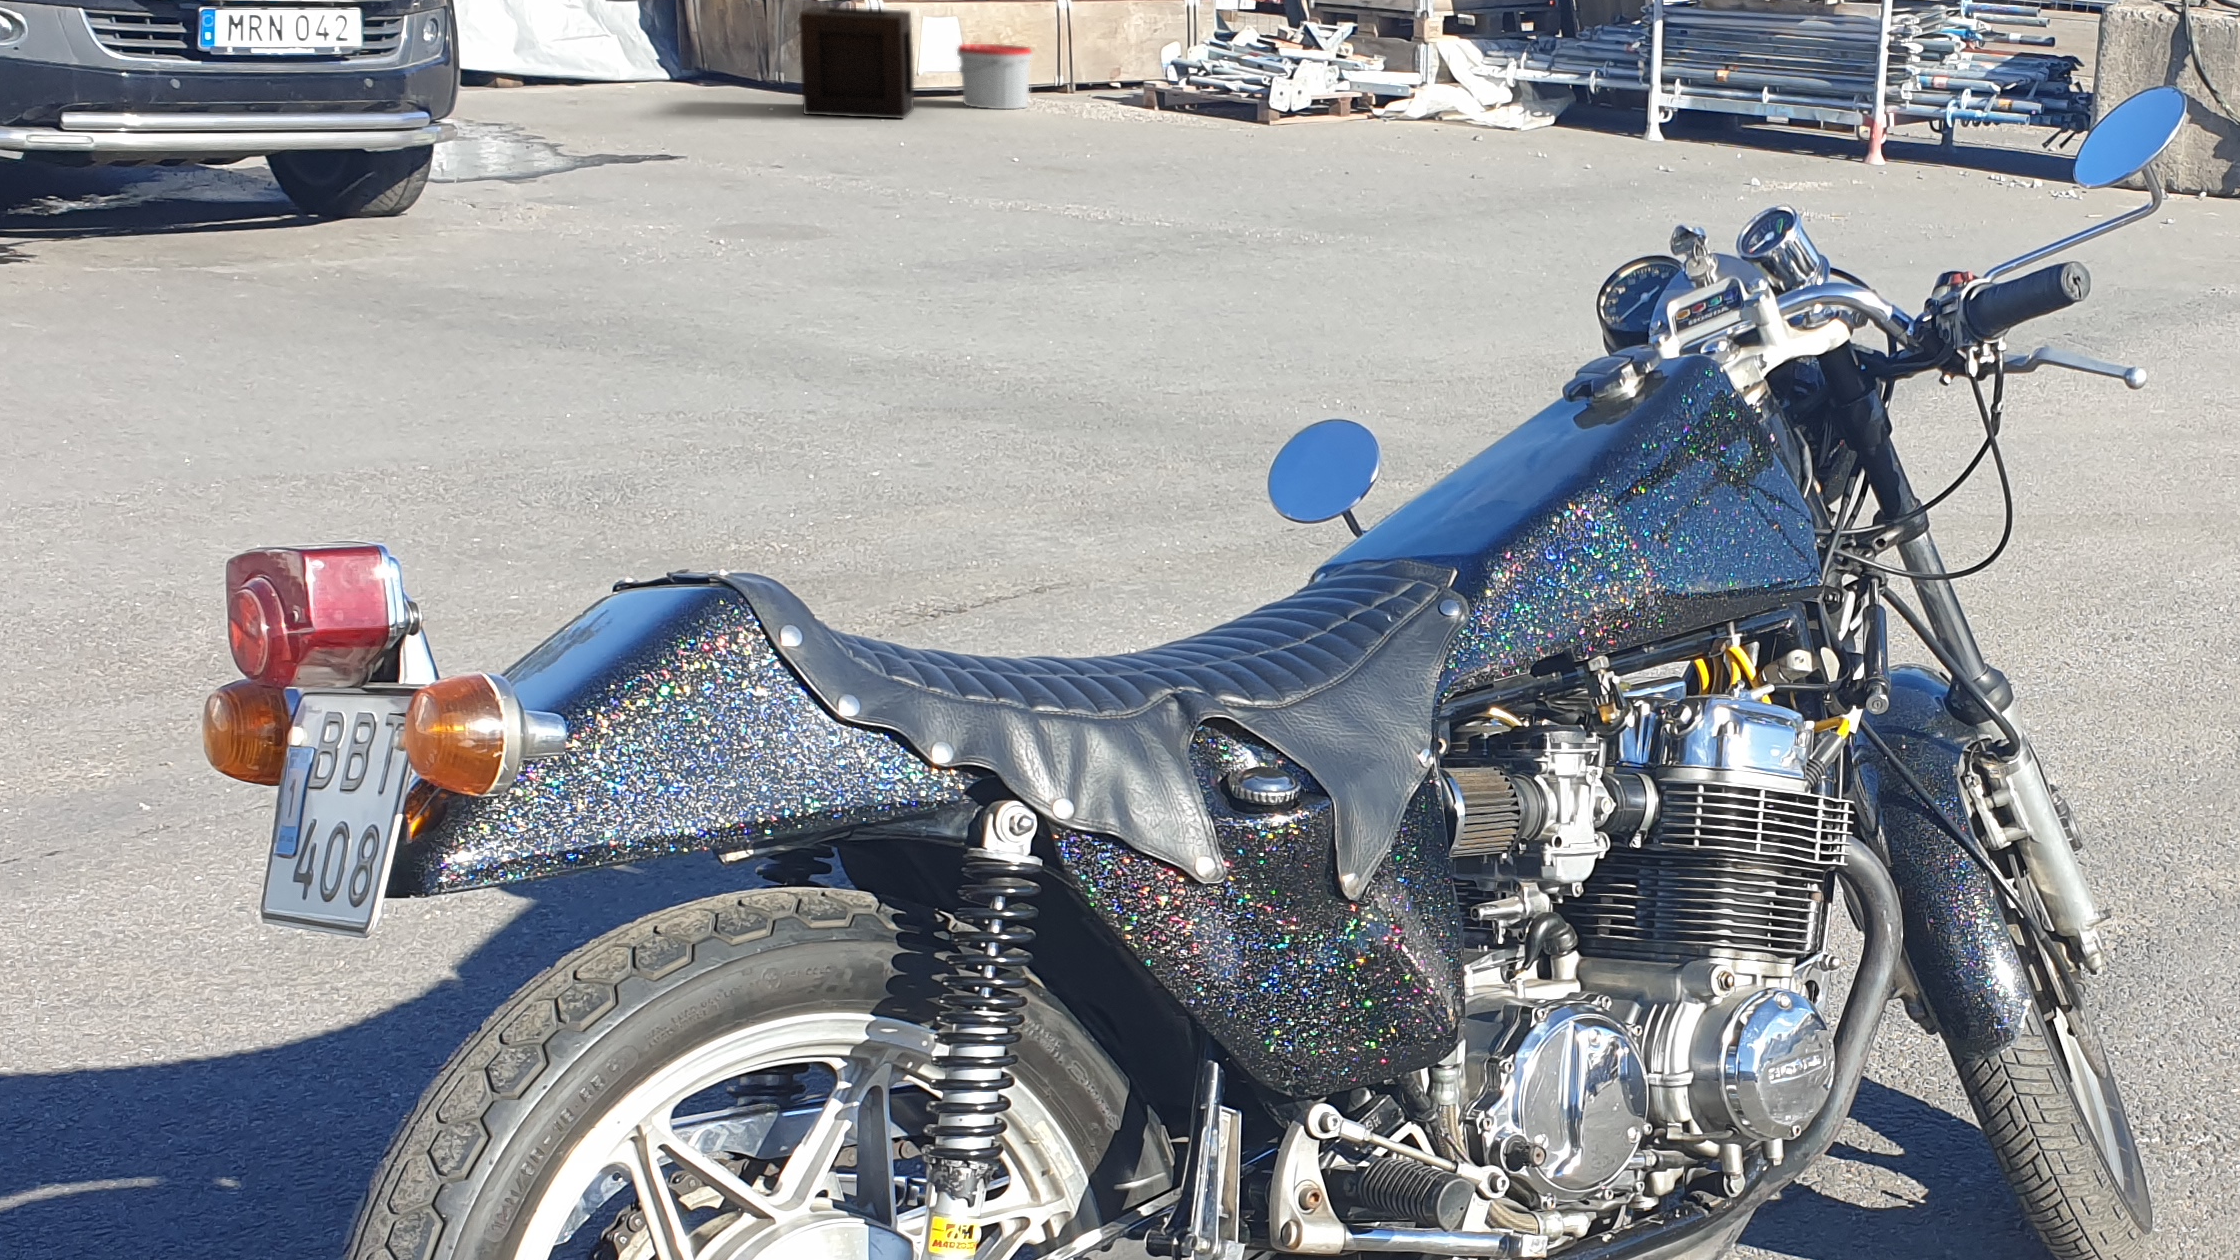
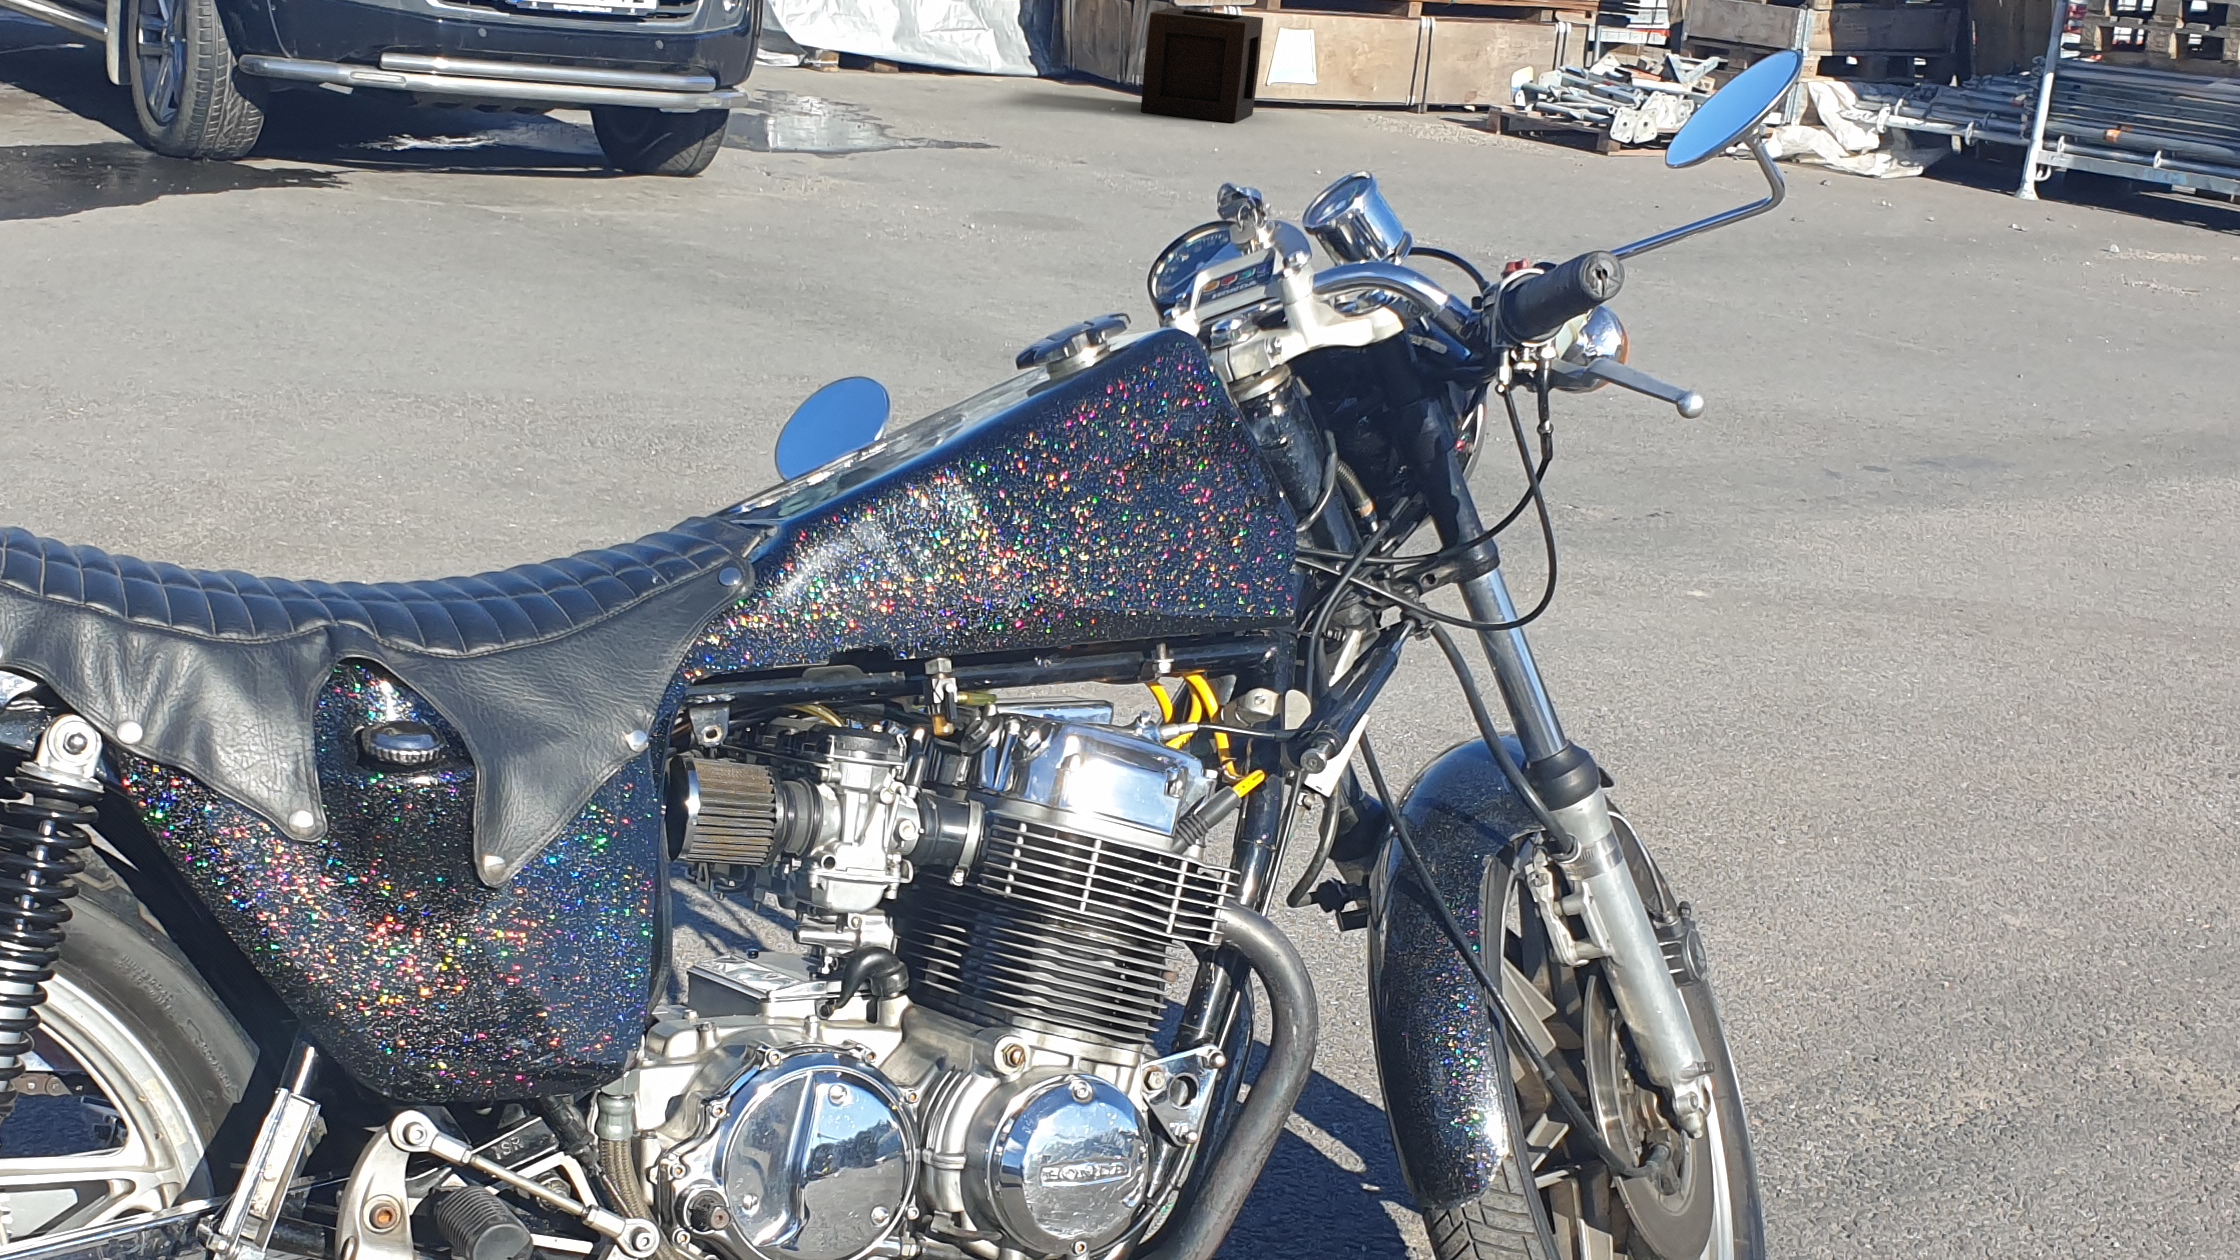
bucket: present [957,44,1033,109] -> none [1306,55,1381,122]

